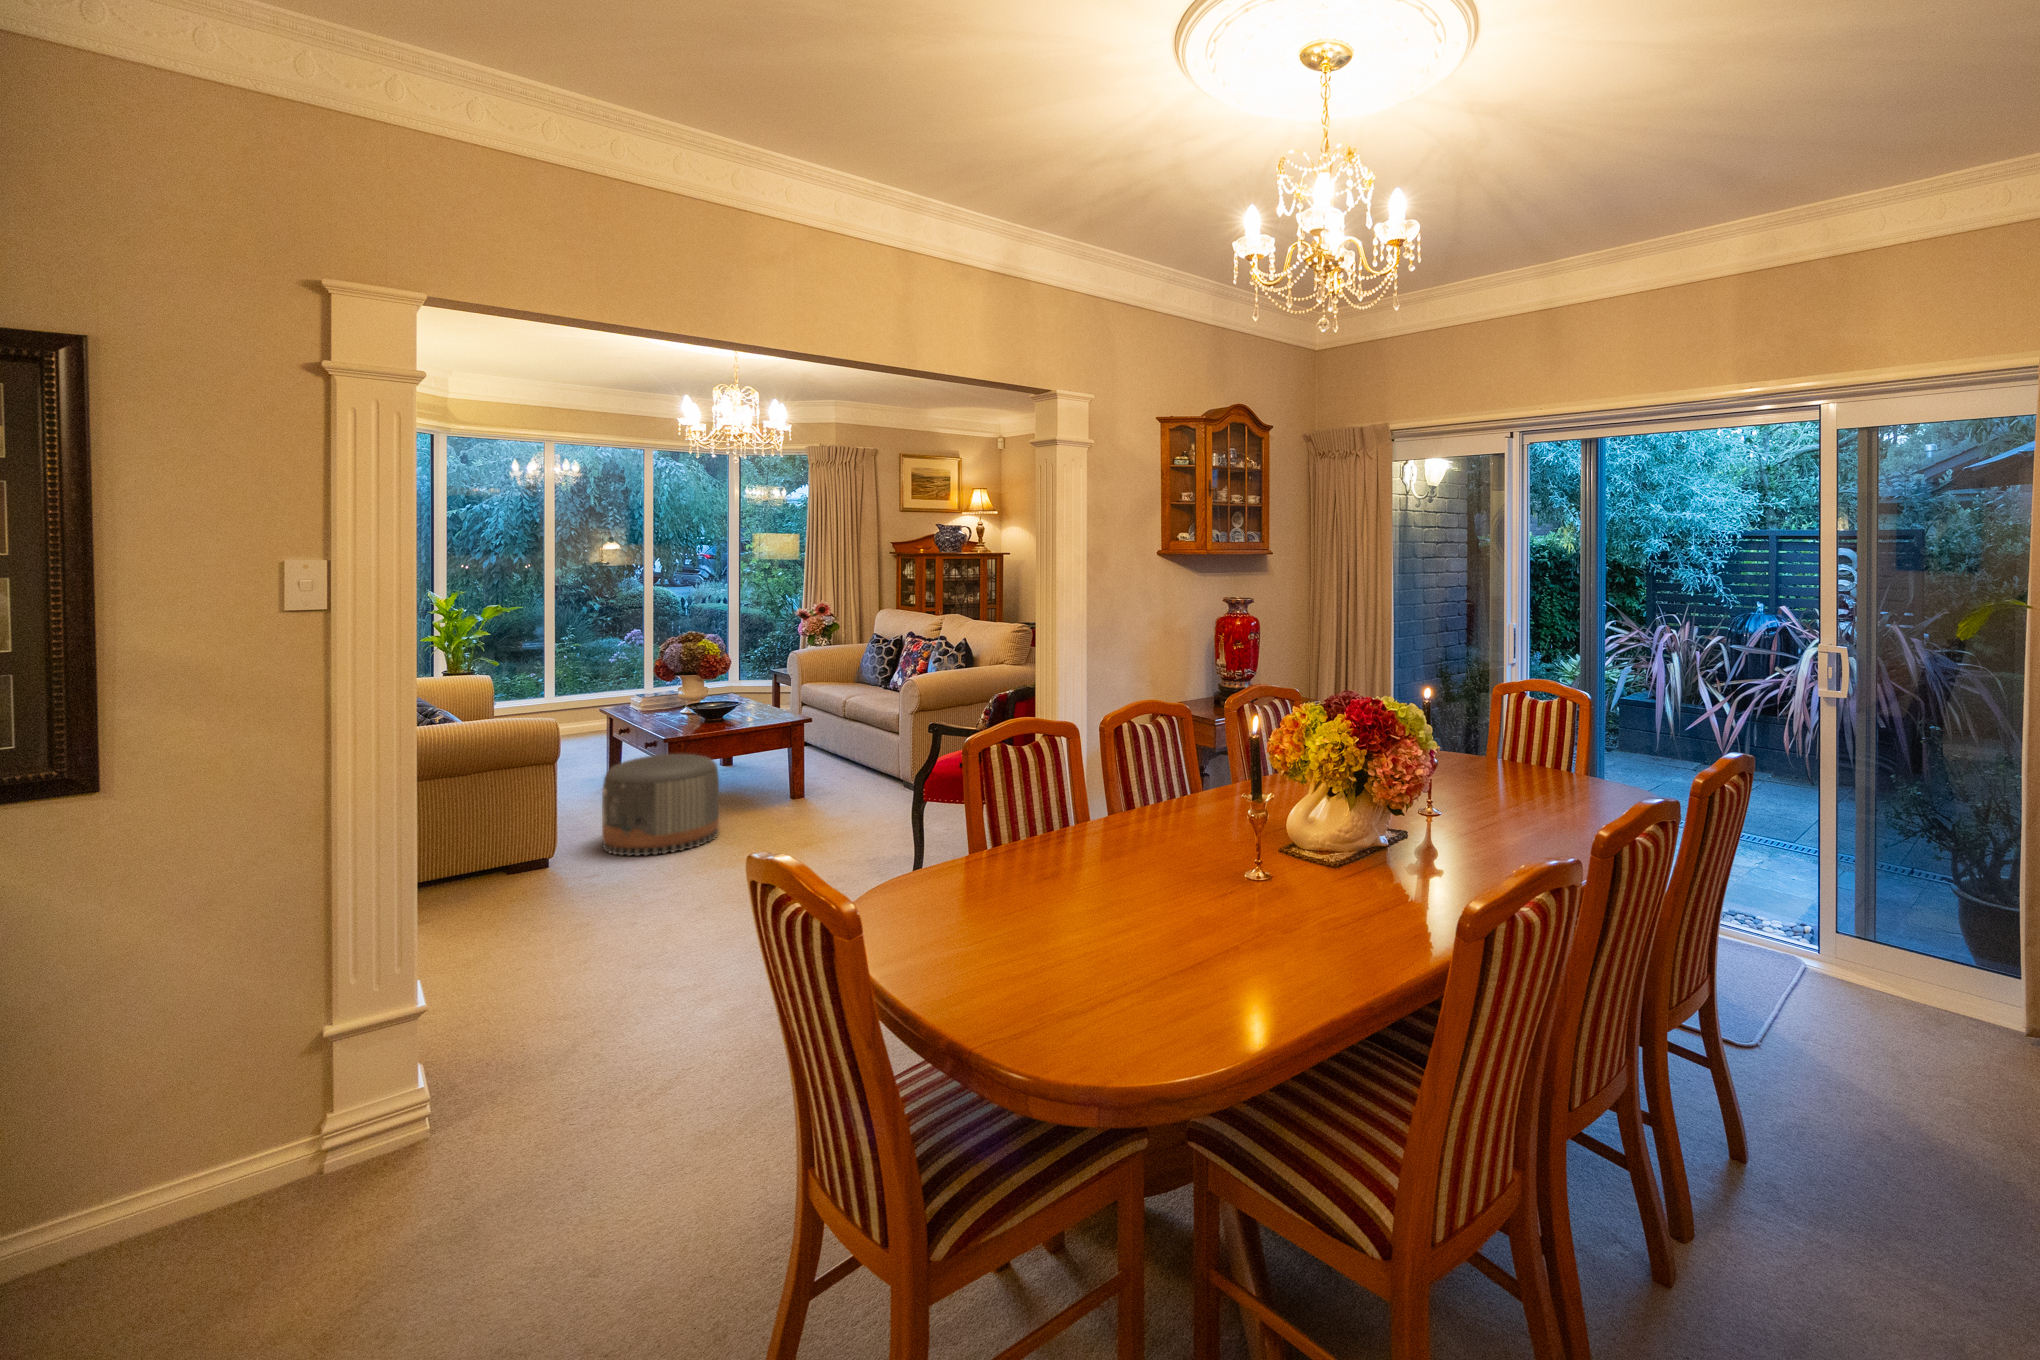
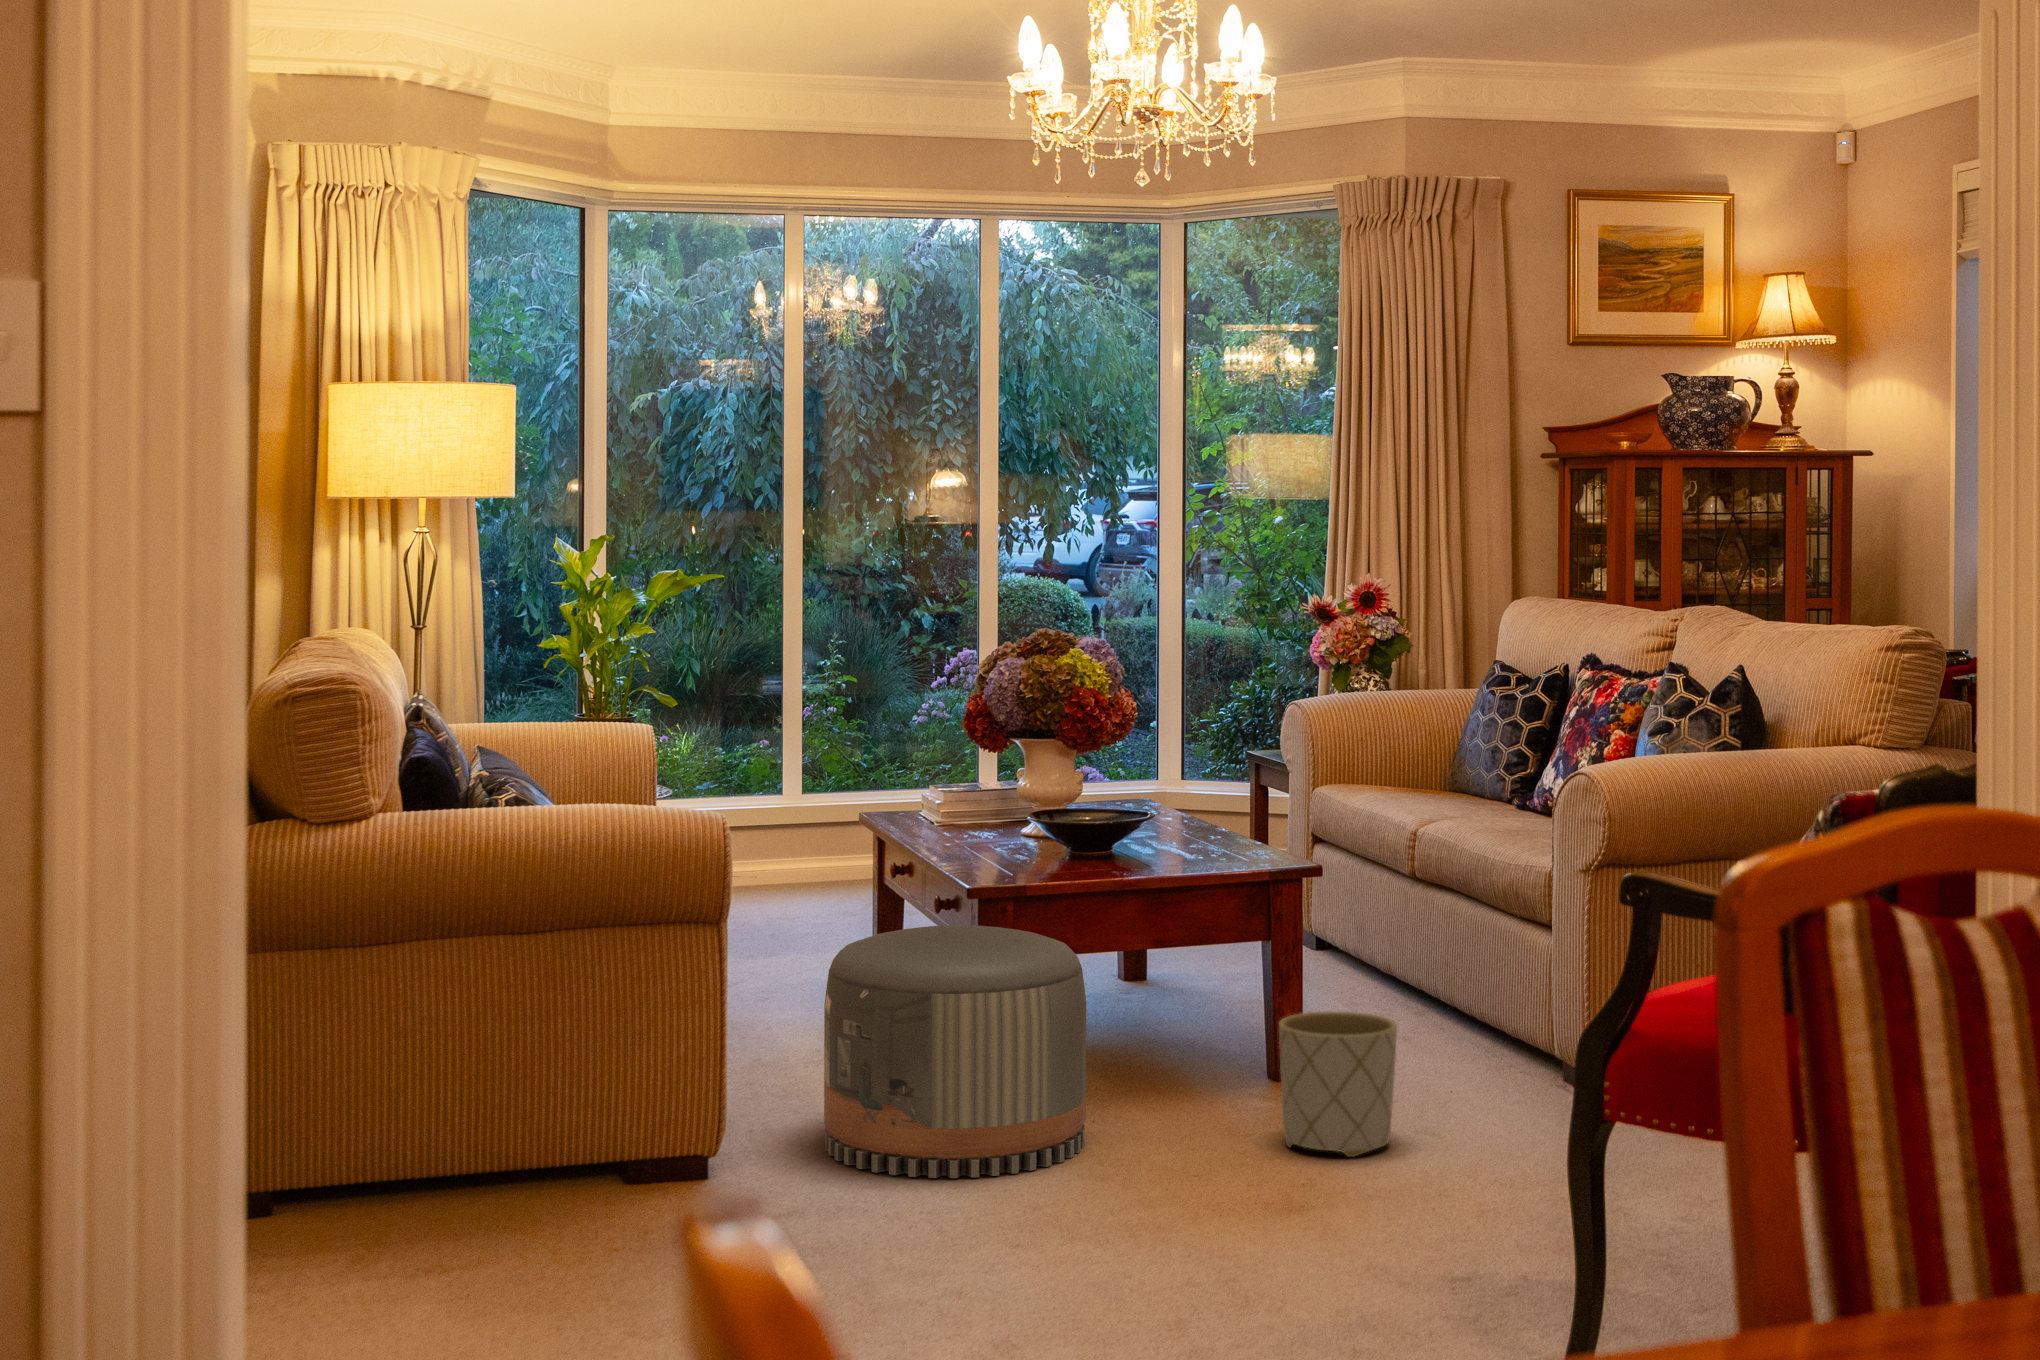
planter: none [798,772,845,826] -> present [1279,1011,1397,1157]

